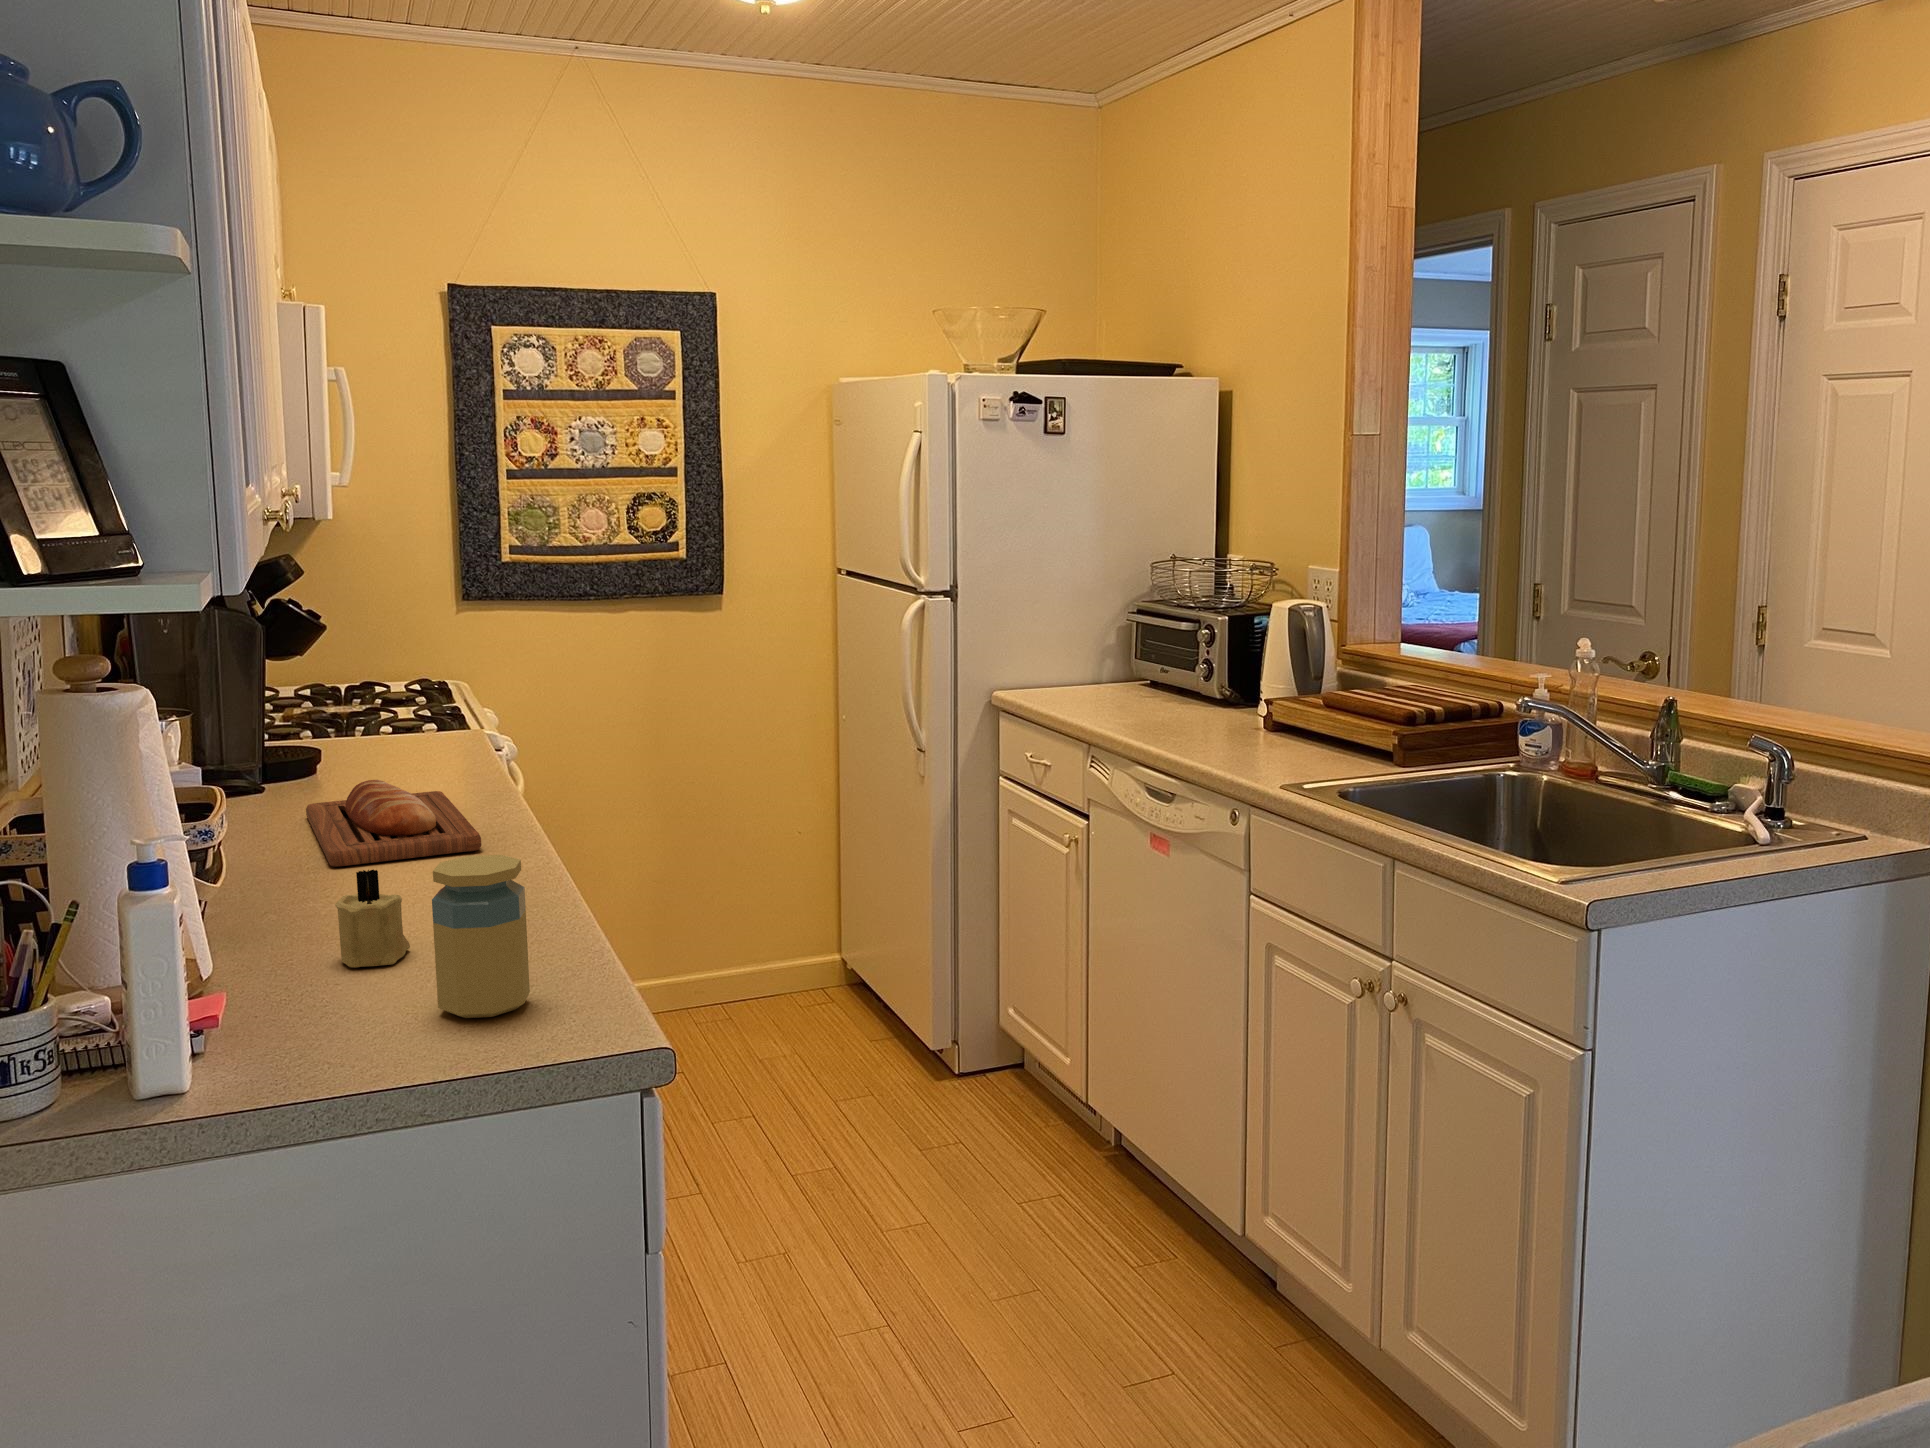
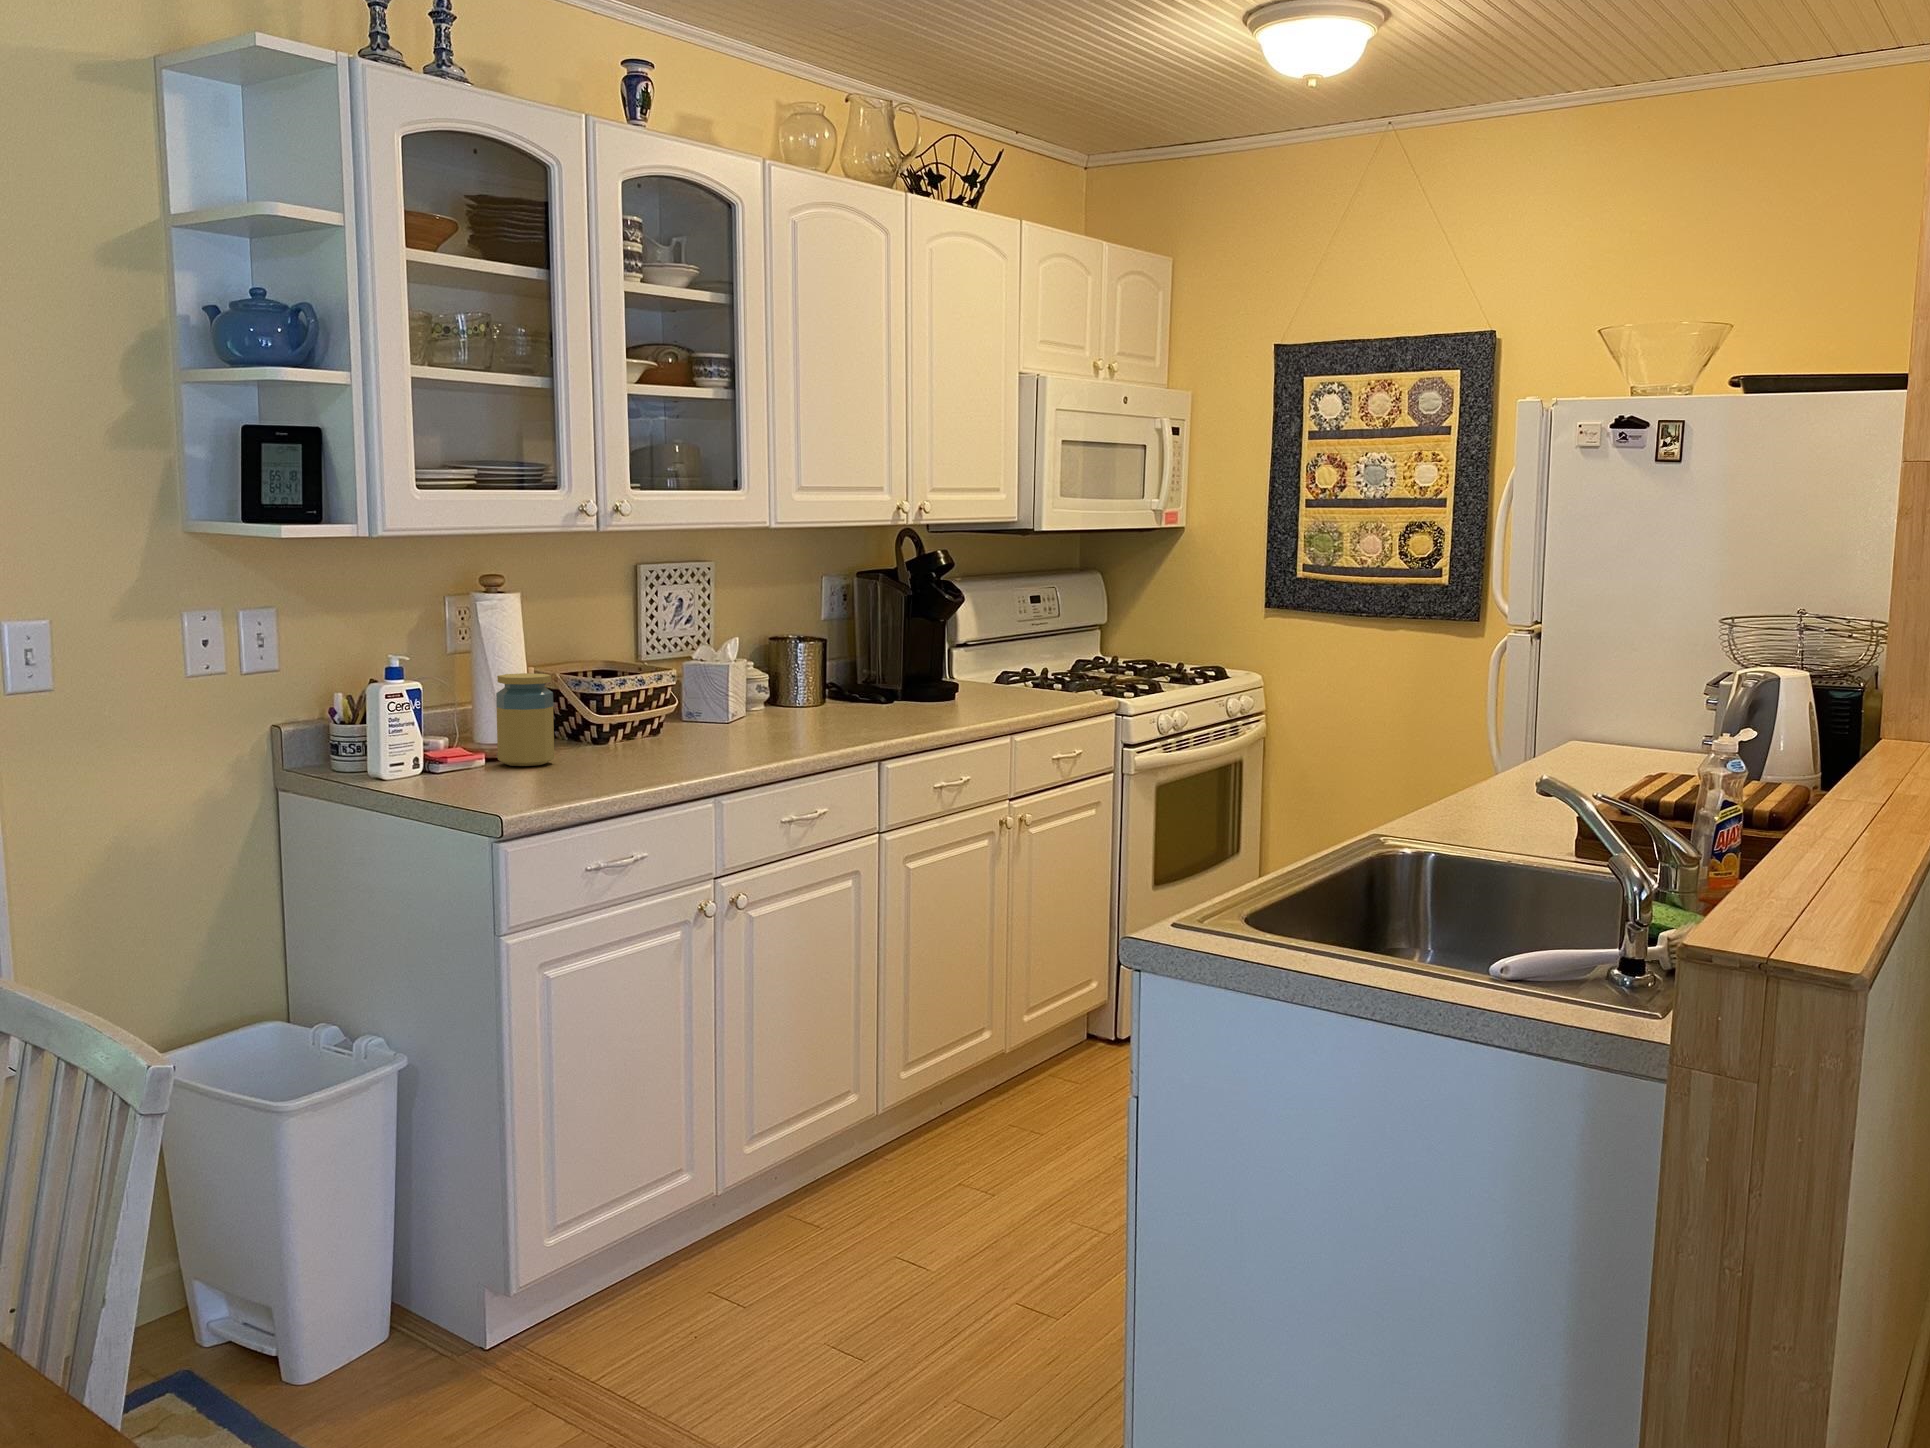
bread loaf: present [306,780,481,867] -> none [742,683,911,727]
candle: present [335,870,410,967] -> none [566,690,613,747]

